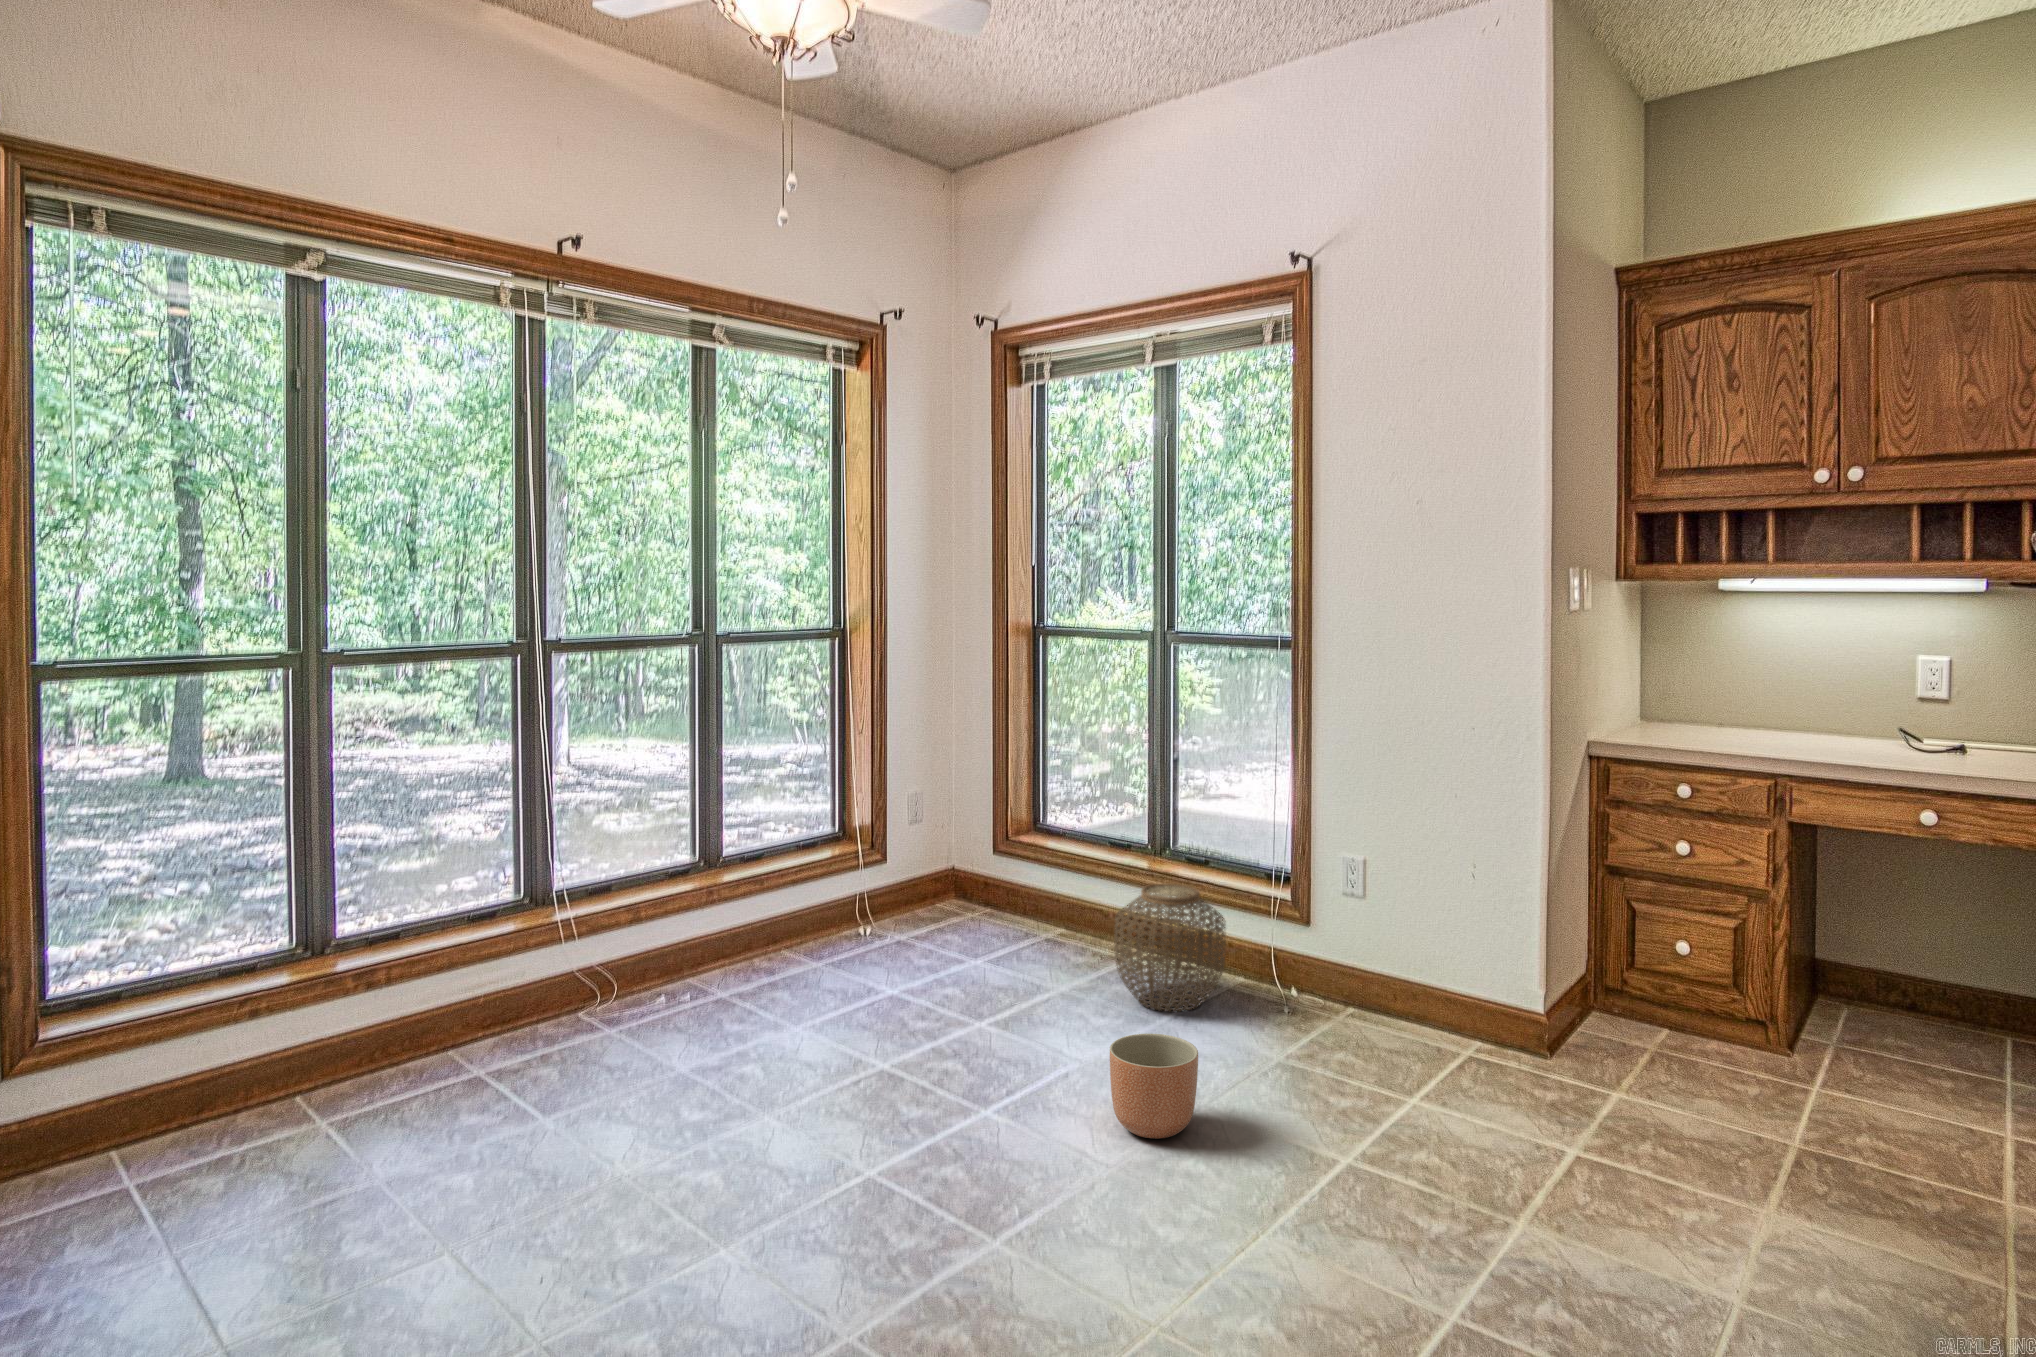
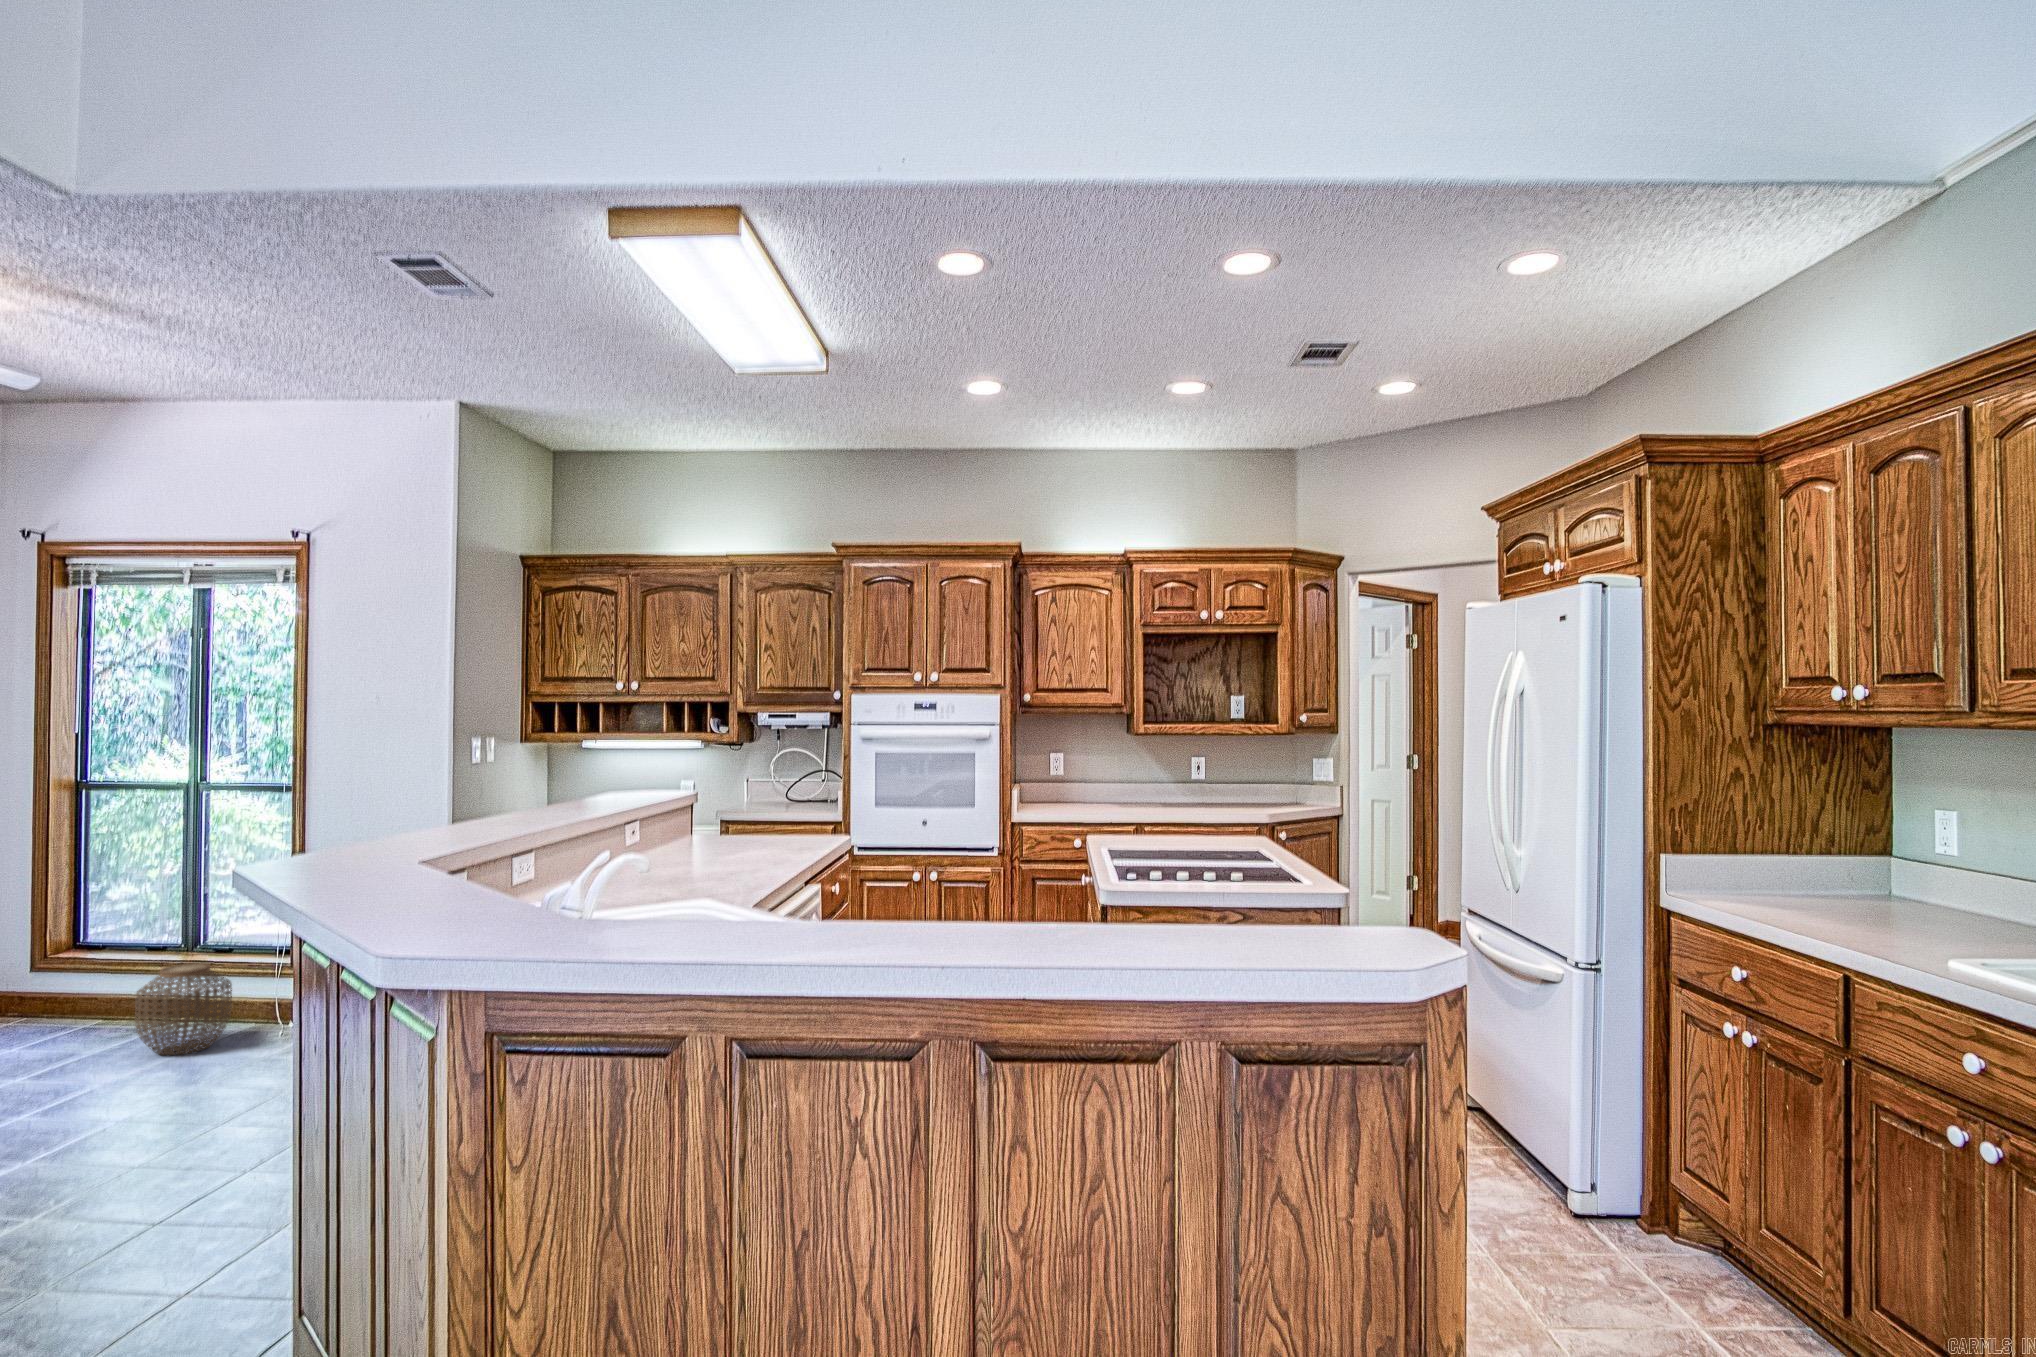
planter: present [1110,1034,1198,1139] -> none [110,1050,181,1115]

